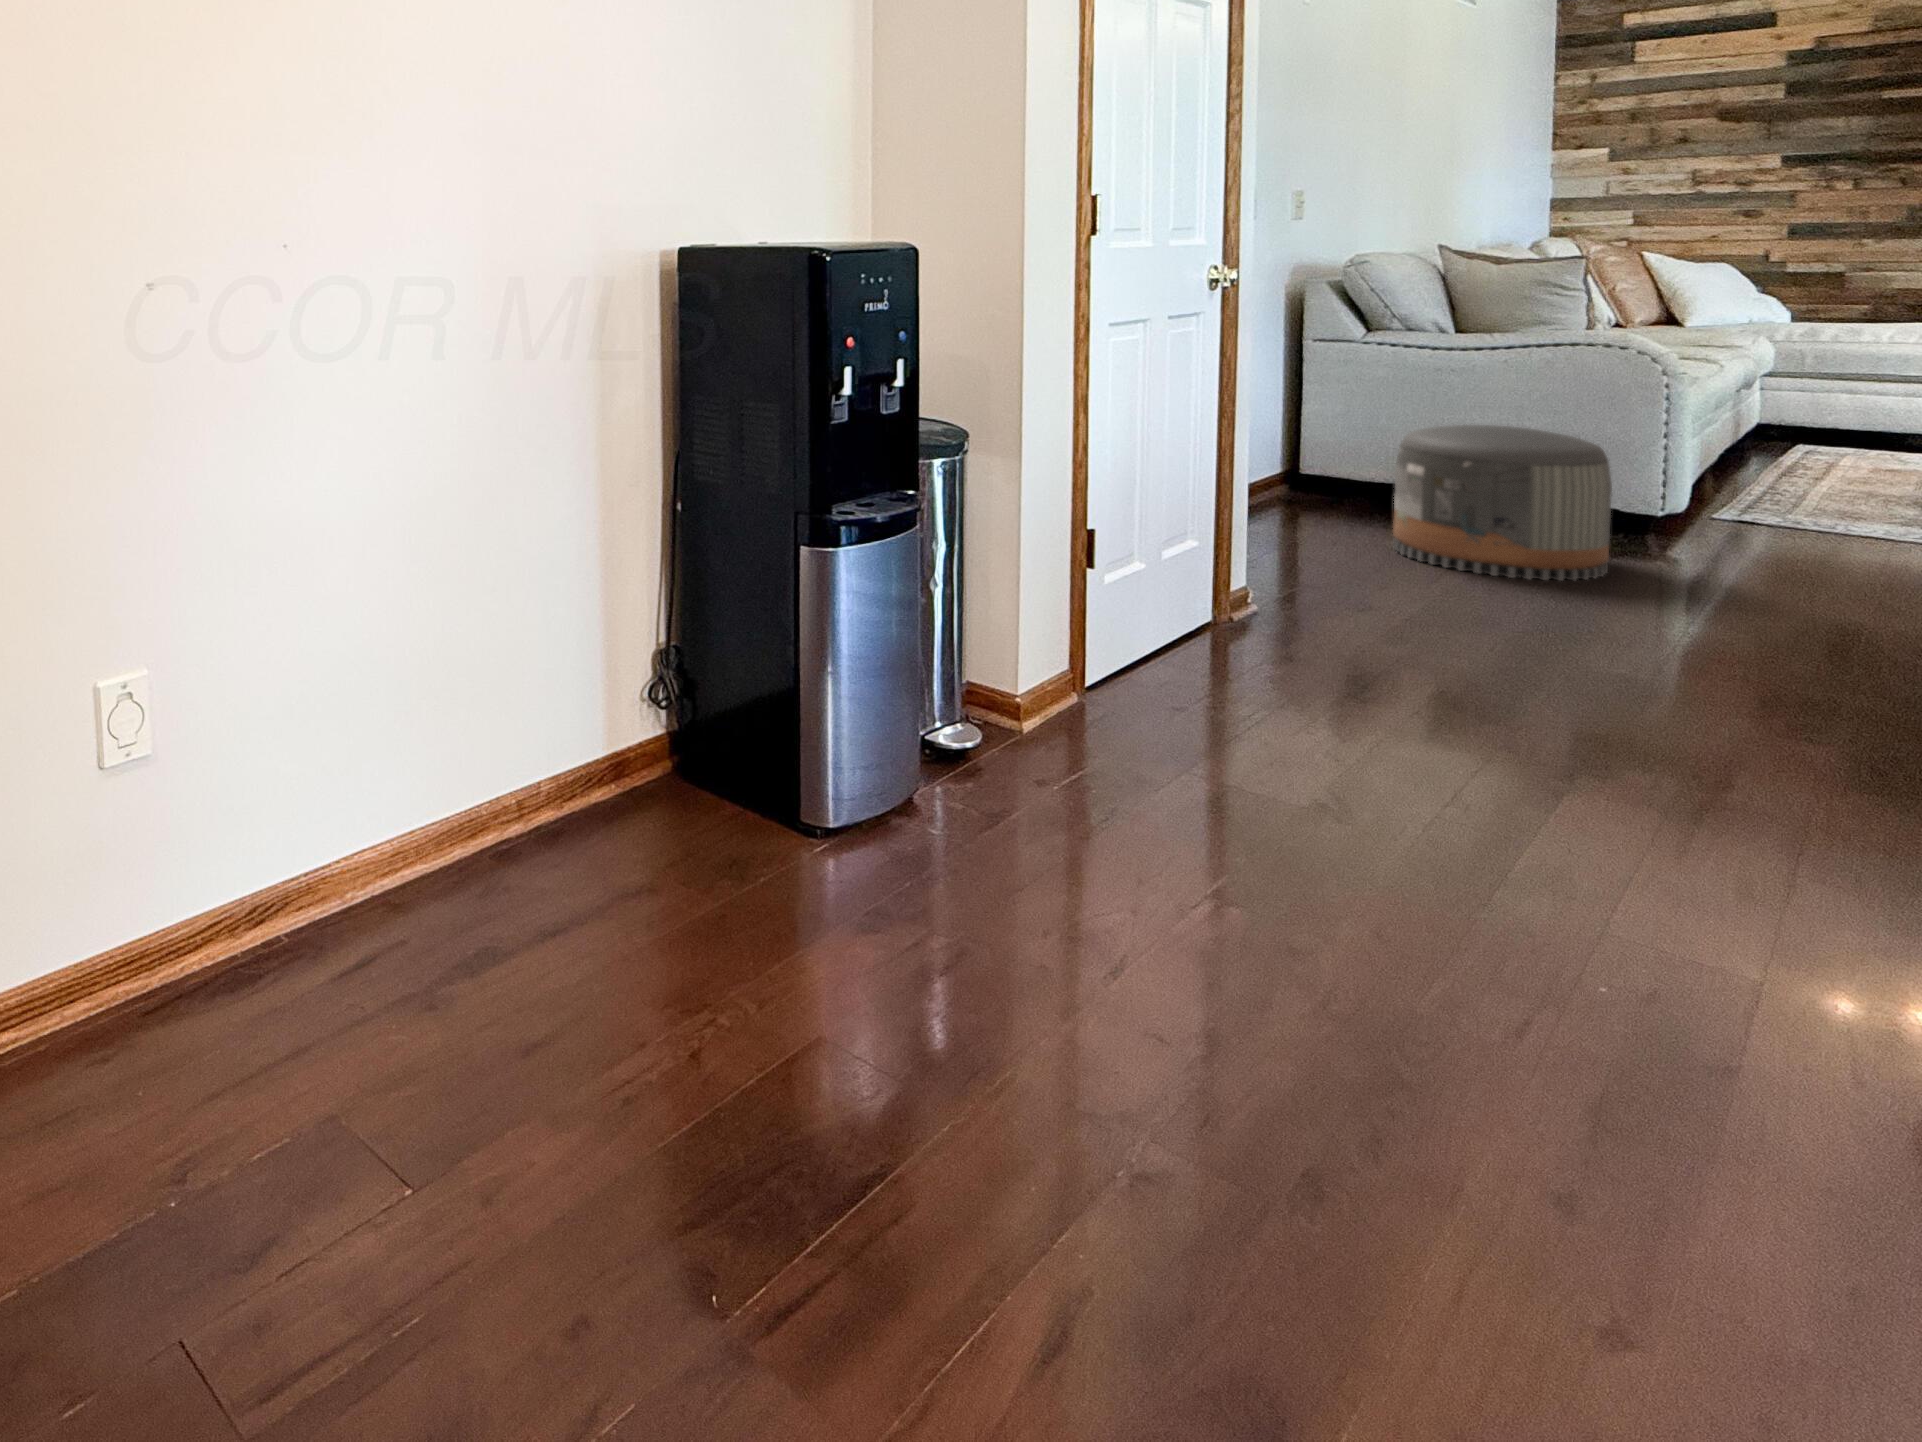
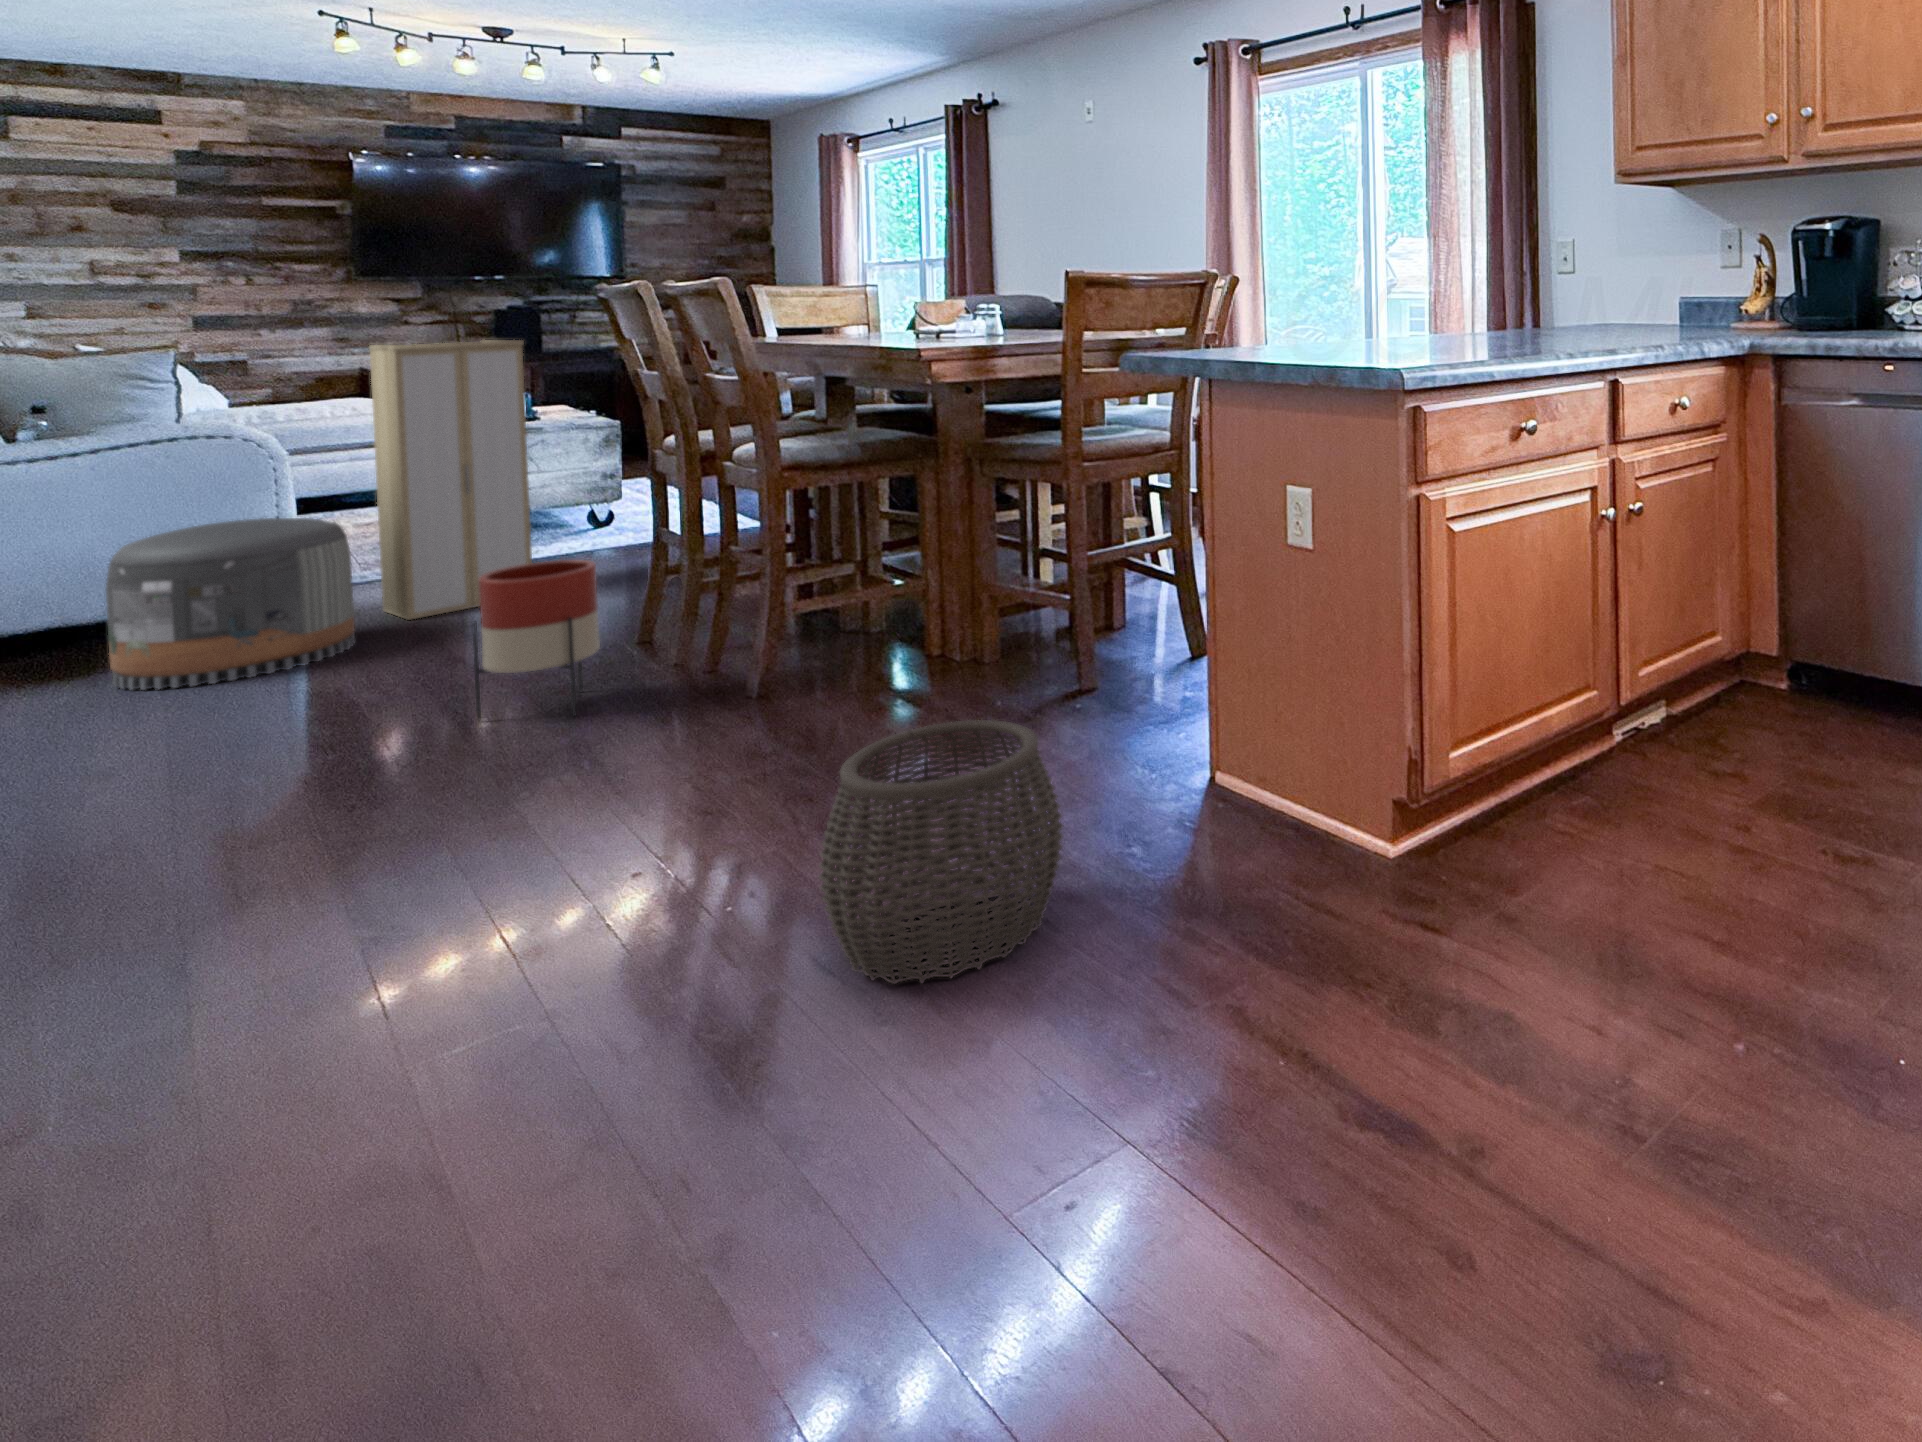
cabinet: none [1685,265,1888,597] -> present [369,340,532,620]
planter: none [1526,526,1686,719] -> present [472,560,600,720]
woven basket: none [1191,816,1589,1218] -> present [819,720,1063,984]

